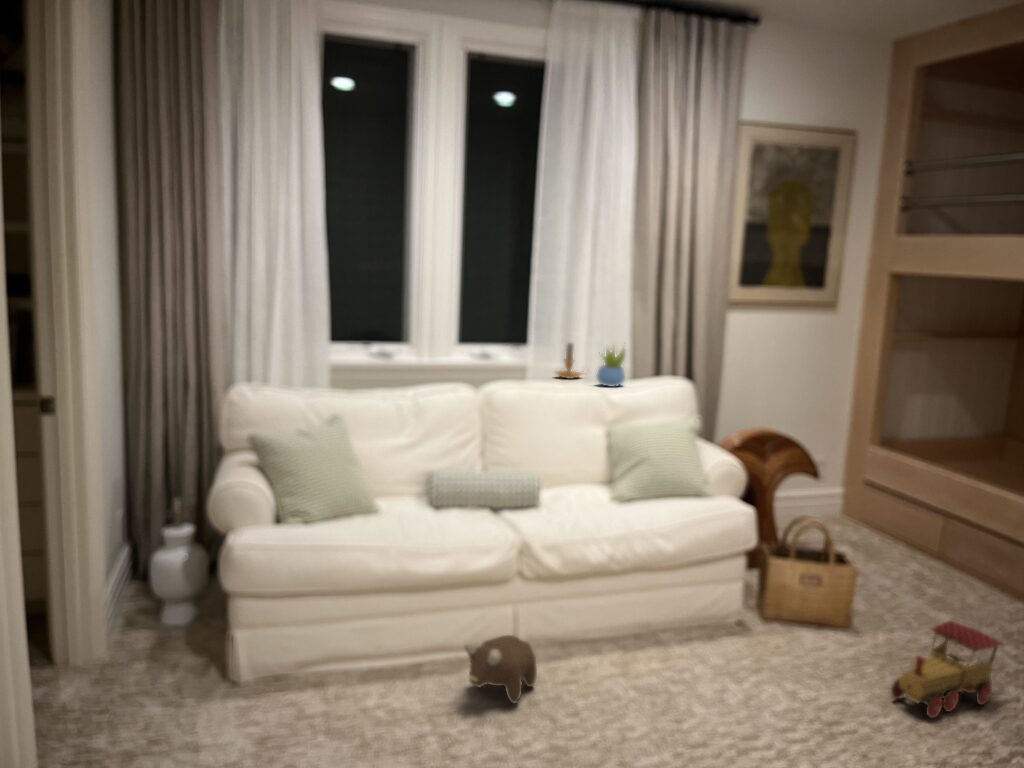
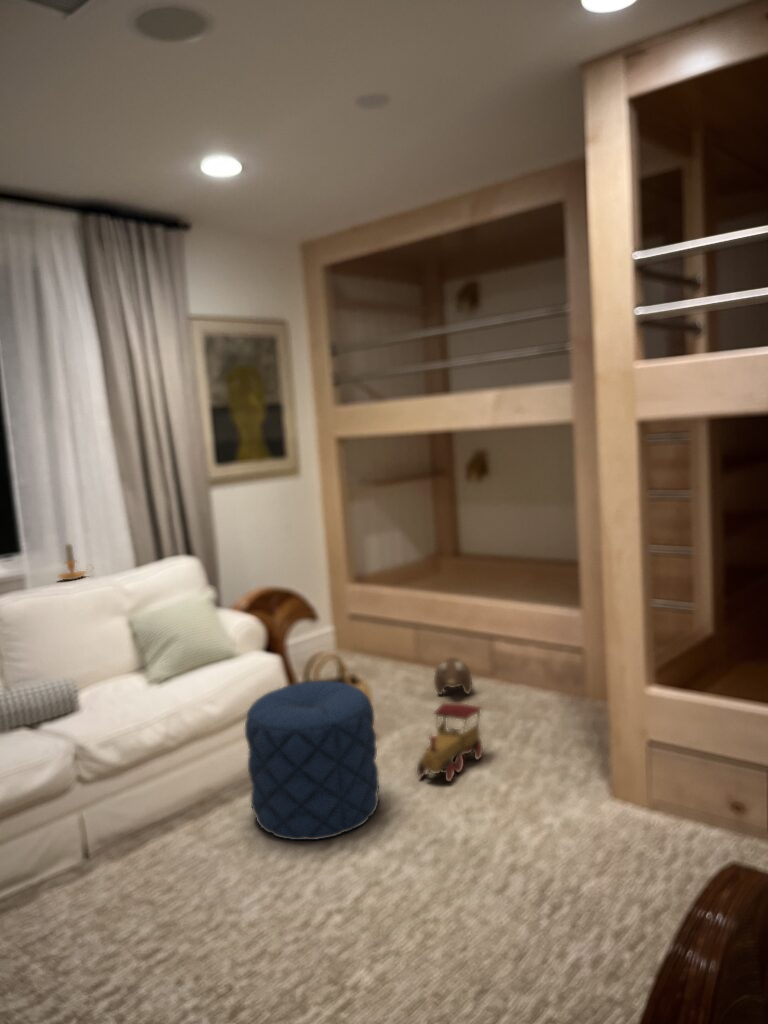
succulent plant: present [597,349,625,387] -> none [104,533,134,578]
pouf: none [684,544,847,729] -> present [245,681,379,840]
plush toy: present [464,635,537,703] -> present [434,658,472,694]

